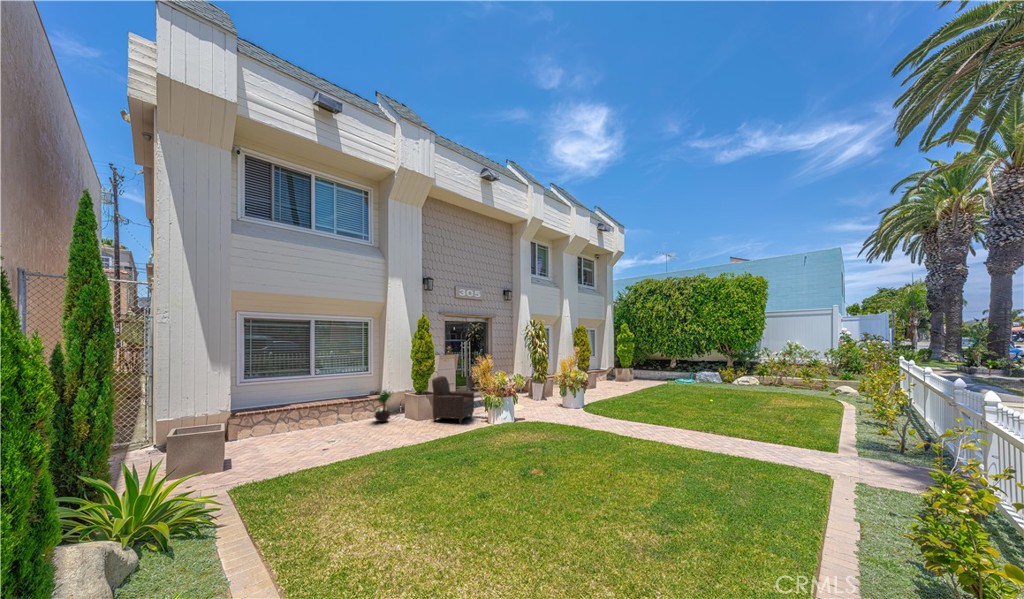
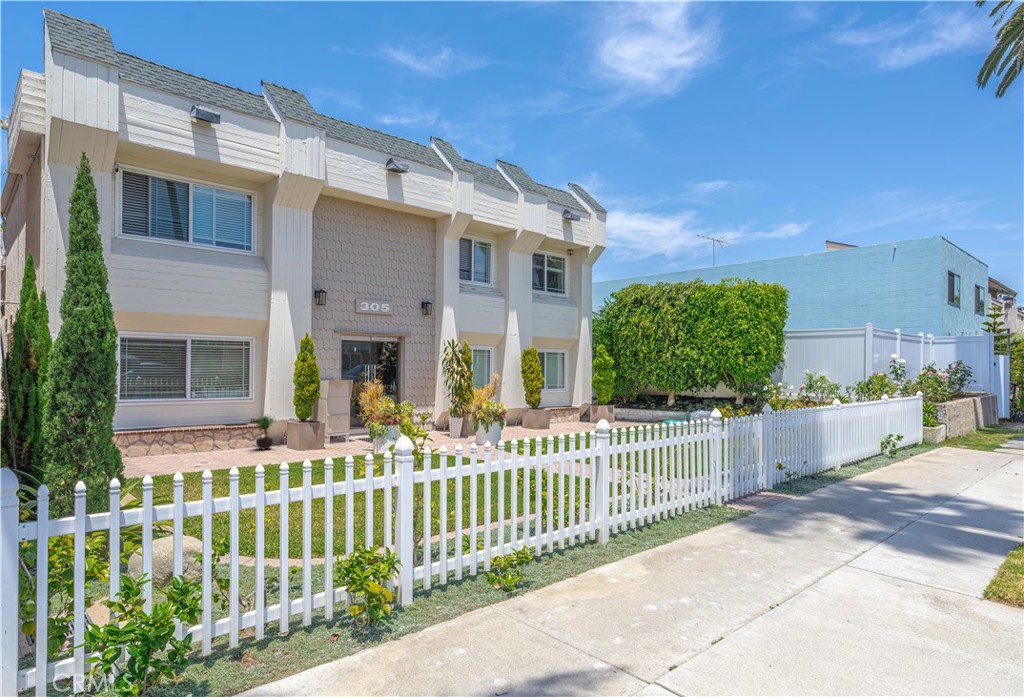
chair: present [432,376,474,424] -> none [318,402,368,452]

